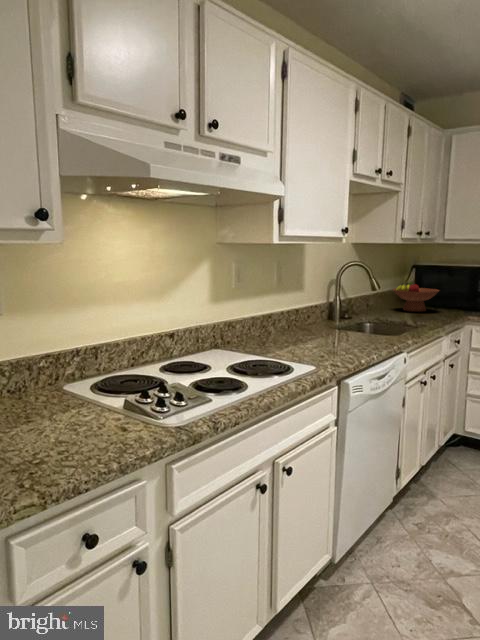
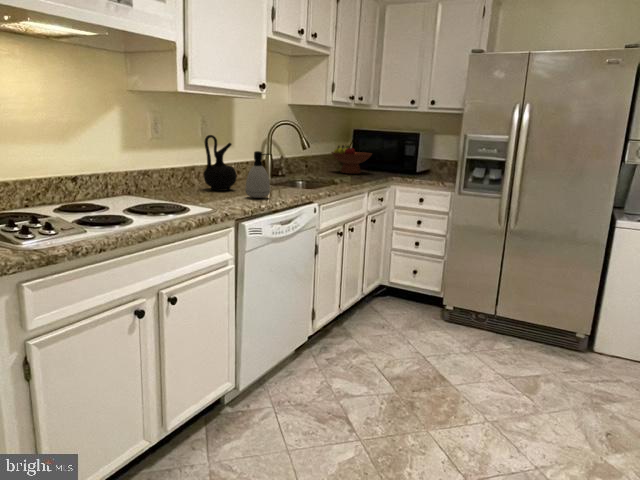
ceramic jug: none [284,283,318,339] -> present [204,135,237,191]
soap dispenser: none [335,300,364,349] -> present [245,151,271,198]

